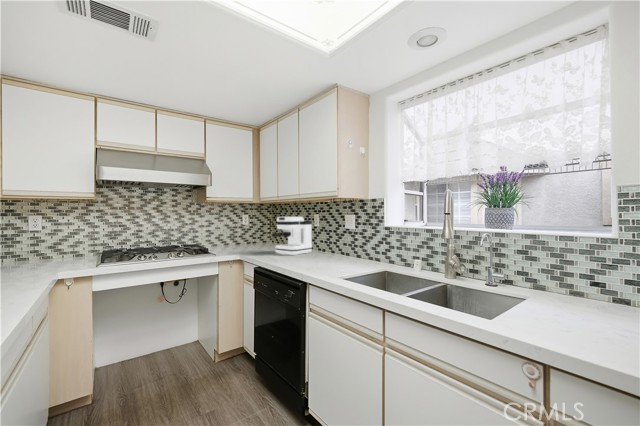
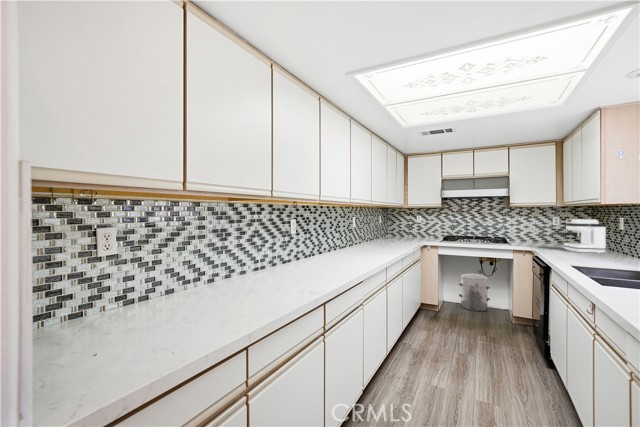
waste bin: none [129,305,180,372] -> present [459,273,490,311]

